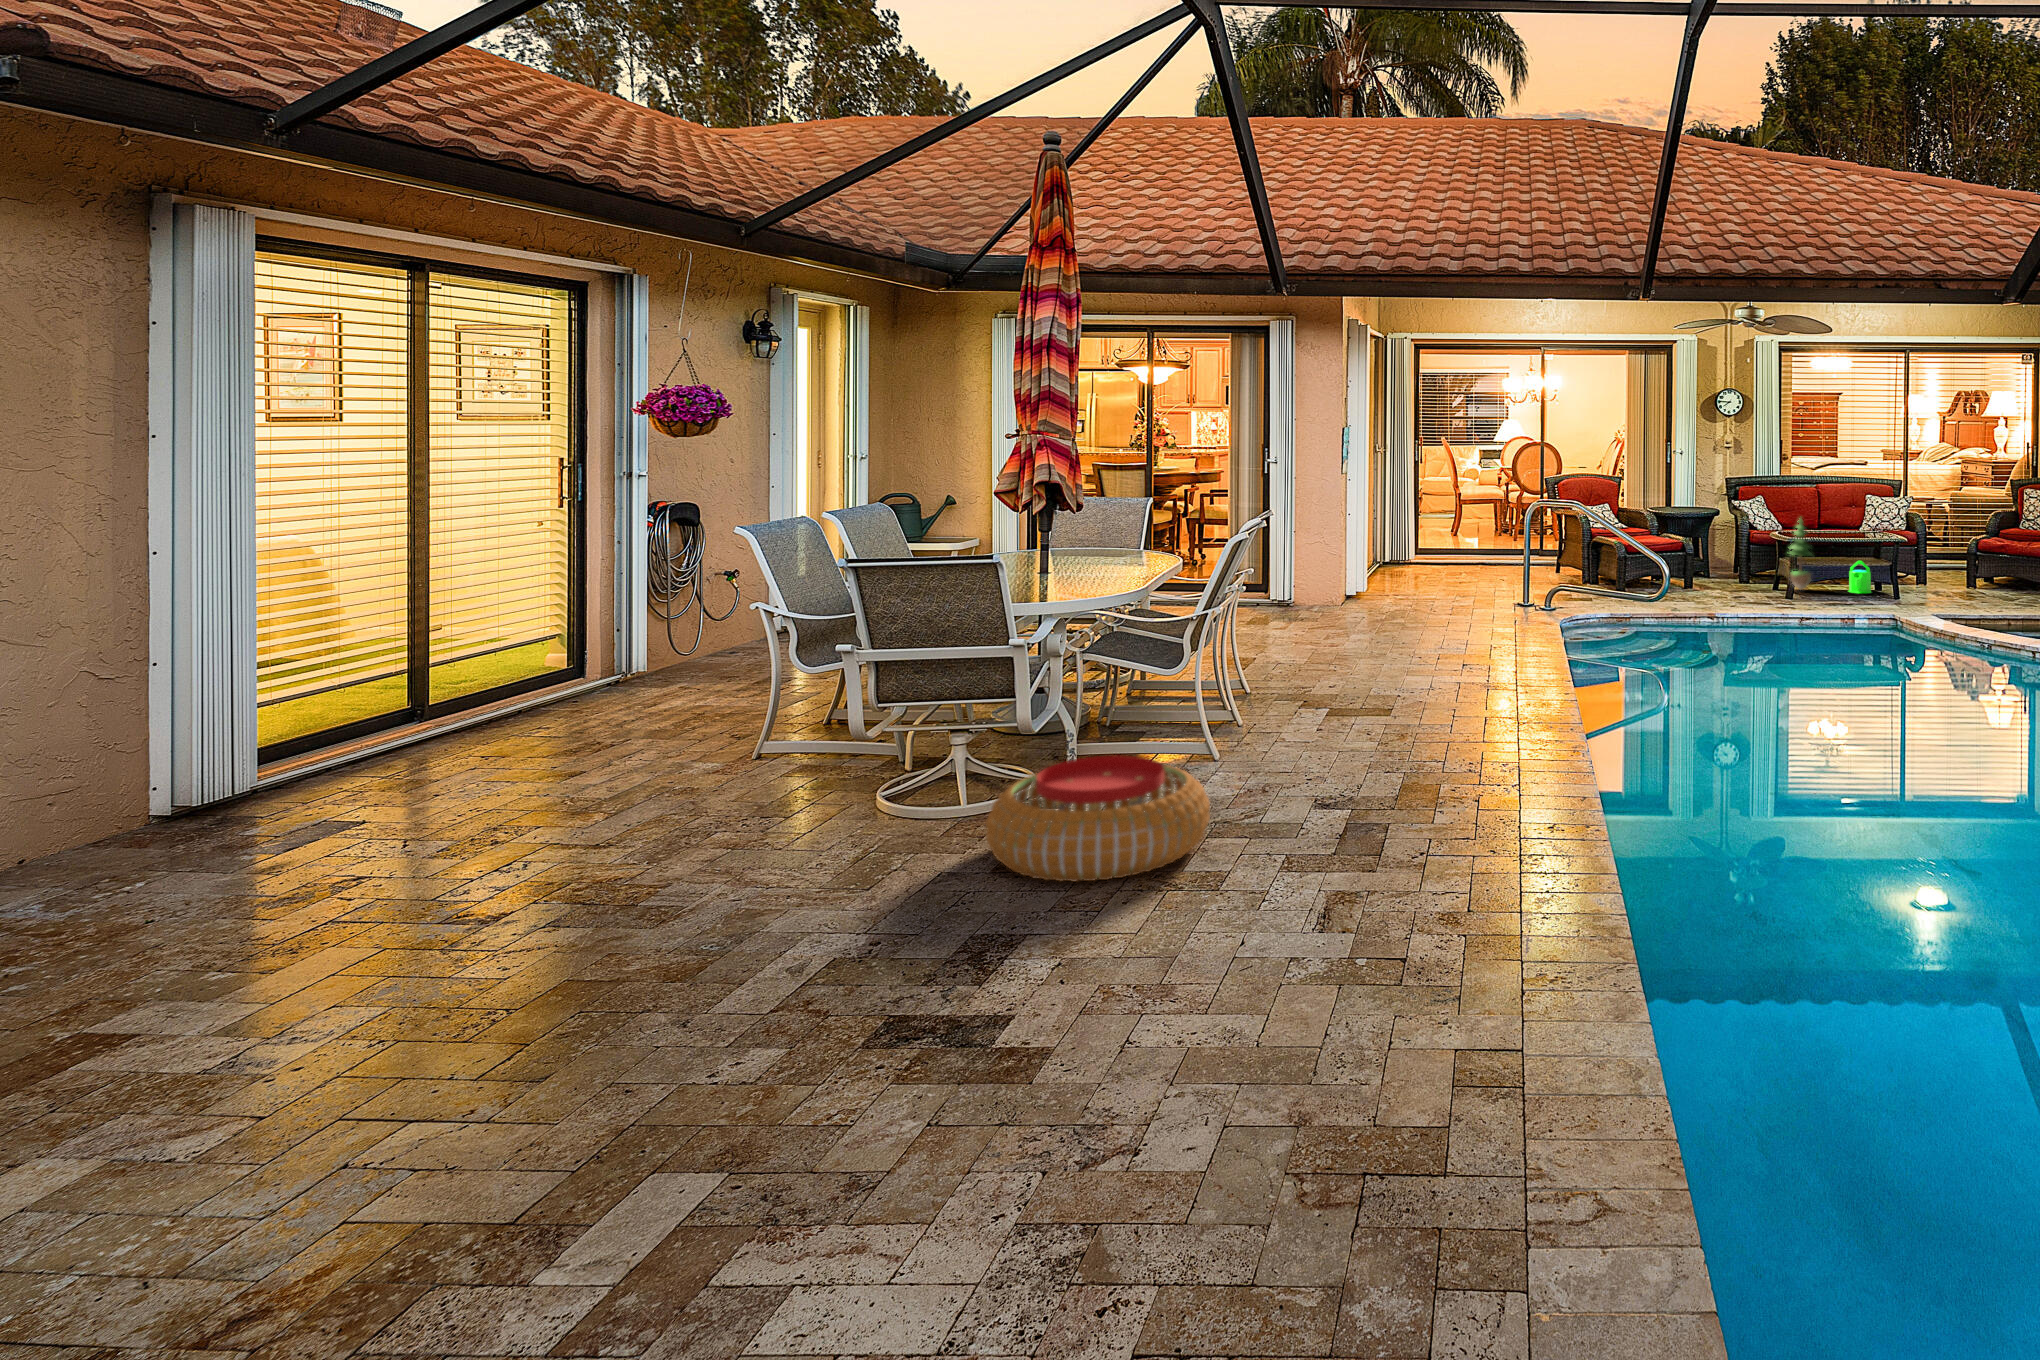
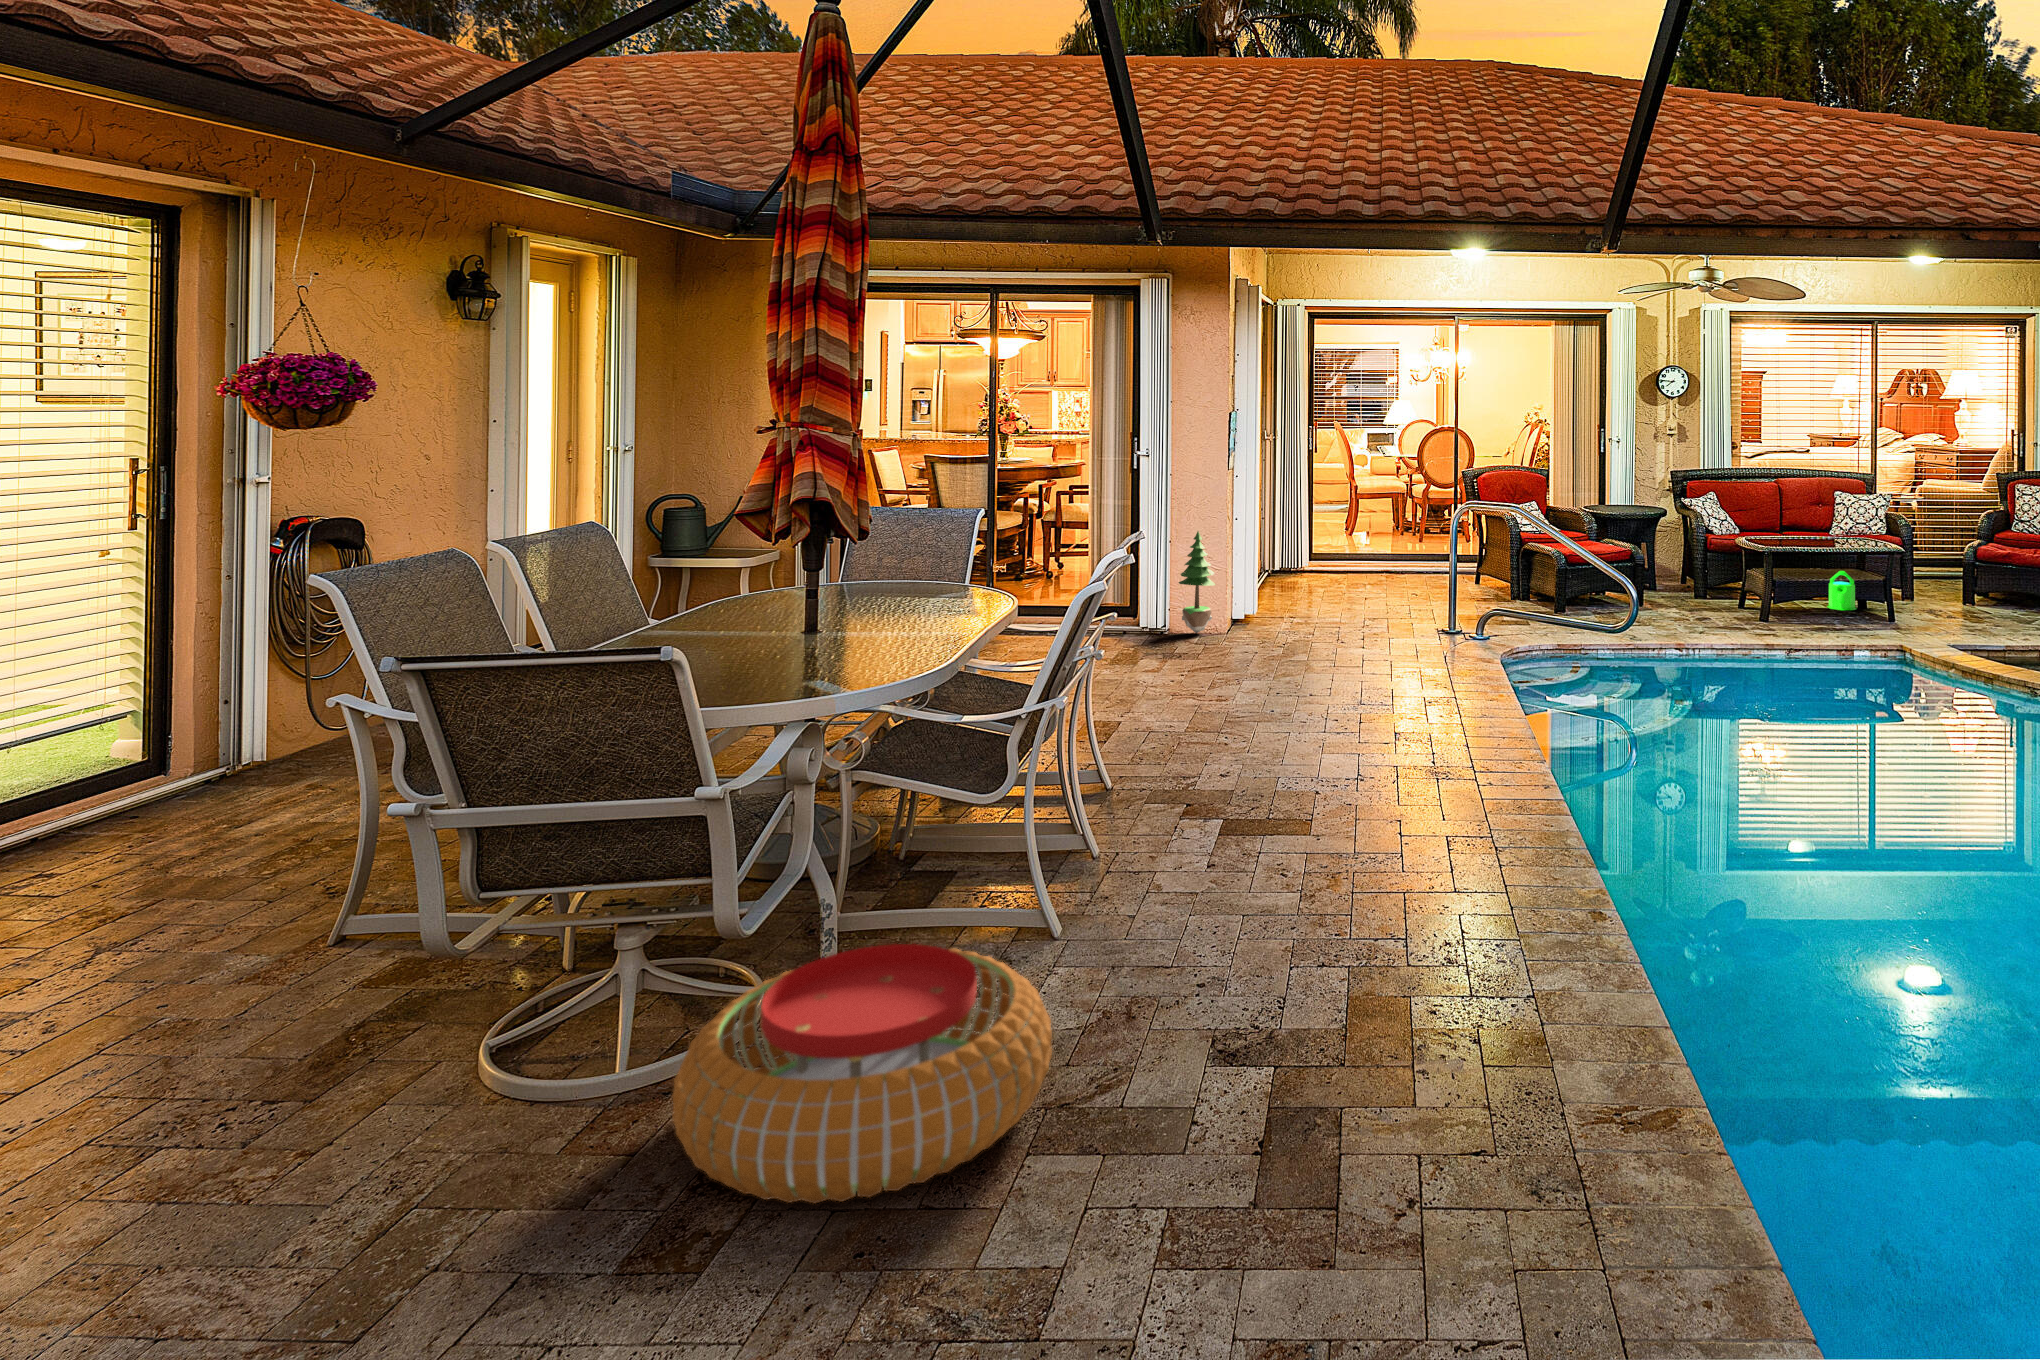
potted tree: present [1790,519,1812,590] -> present [1179,531,1215,633]

